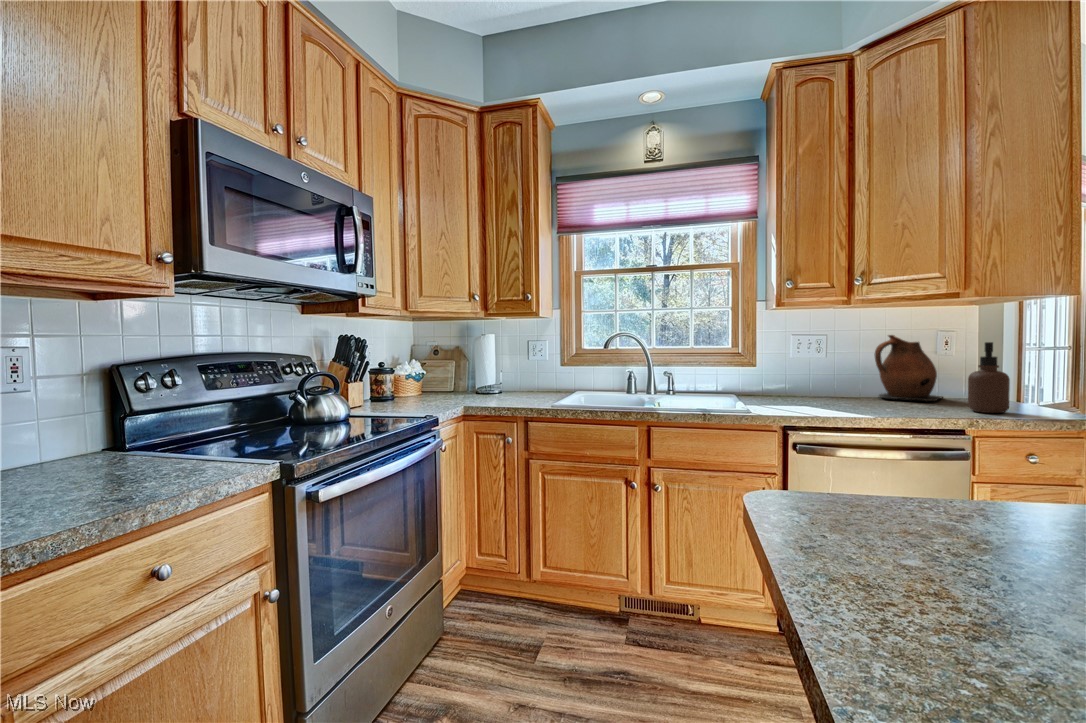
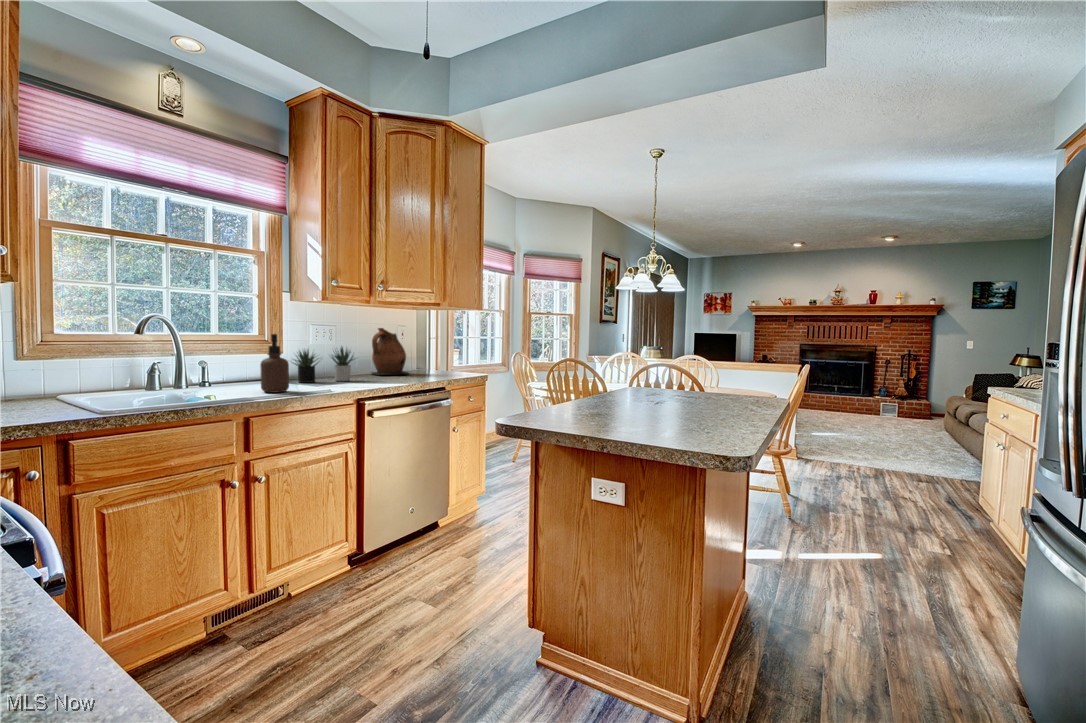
soap dispenser: present [968,342,1010,413] -> present [260,334,289,393]
succulent plant: none [748,357,834,402] -> present [294,346,353,383]

